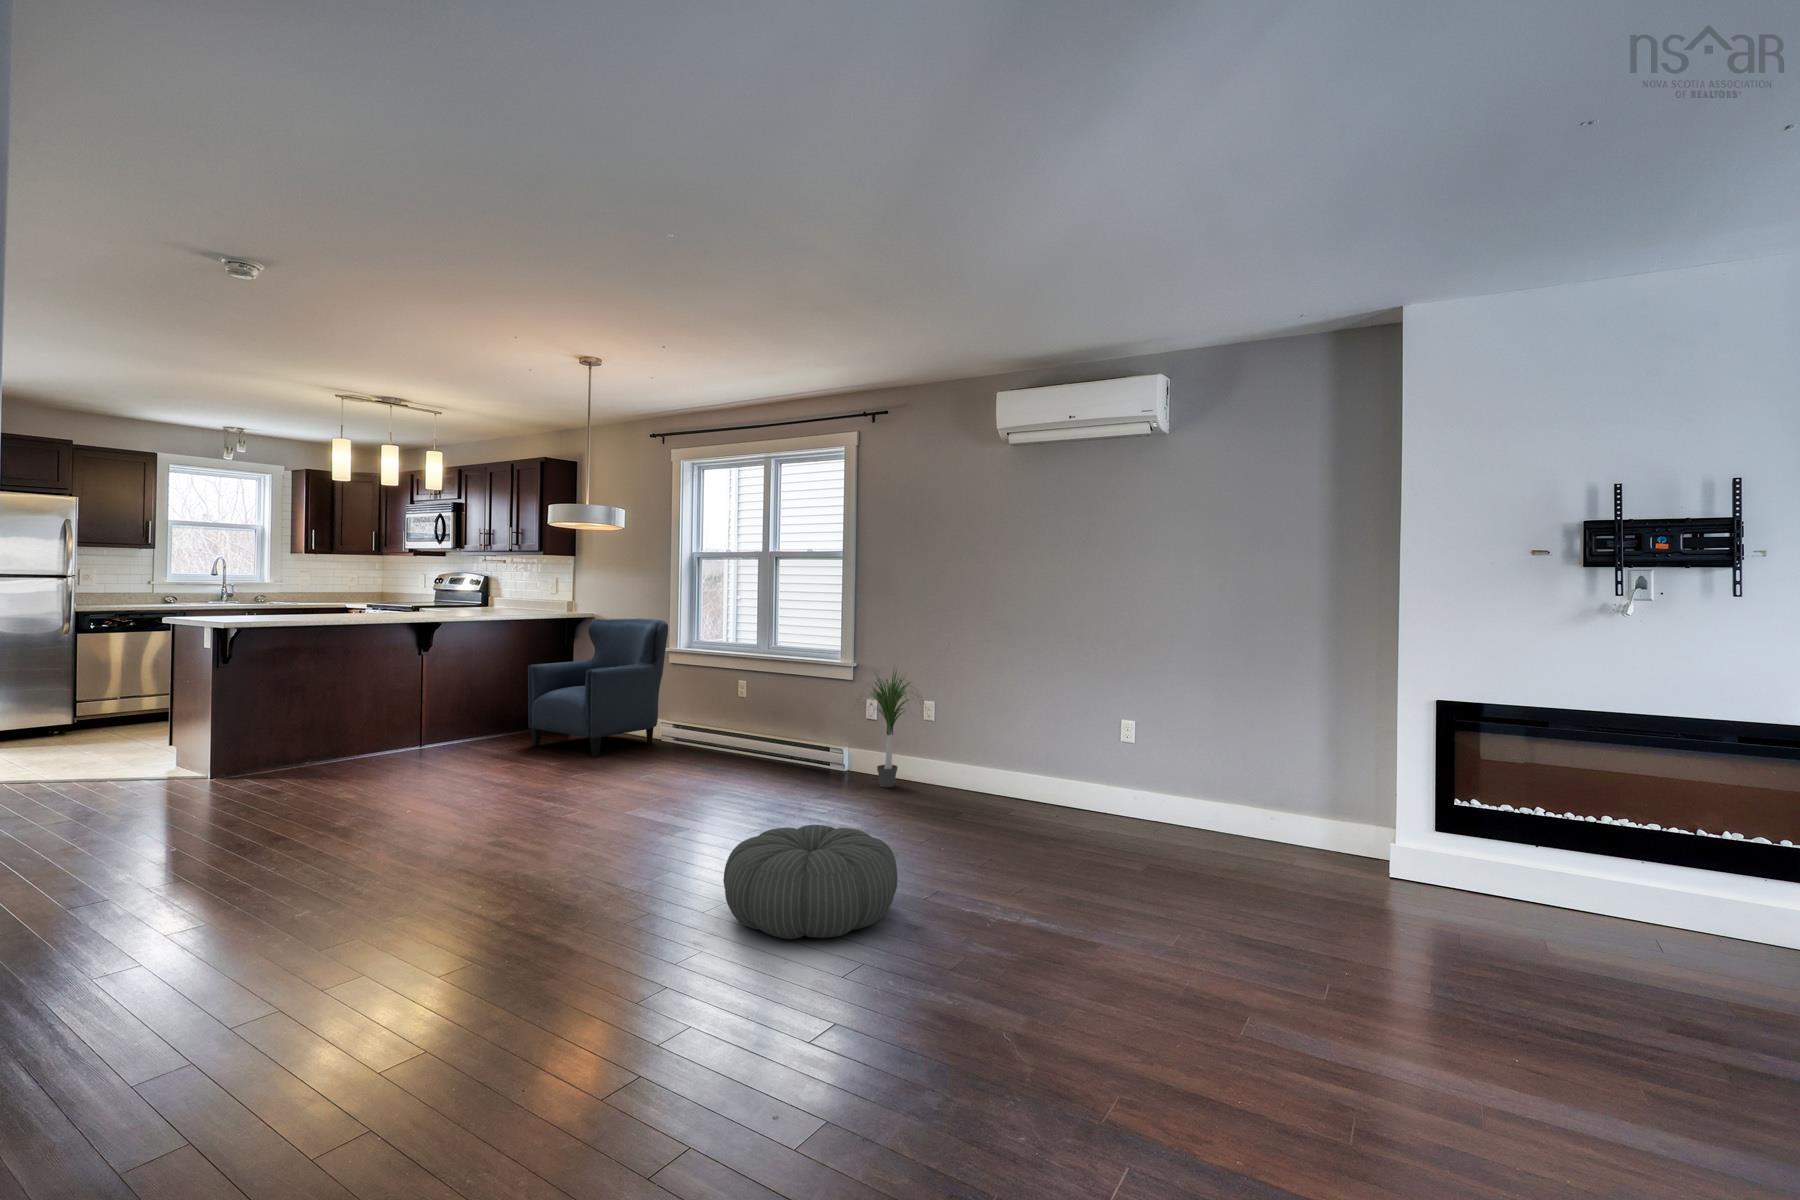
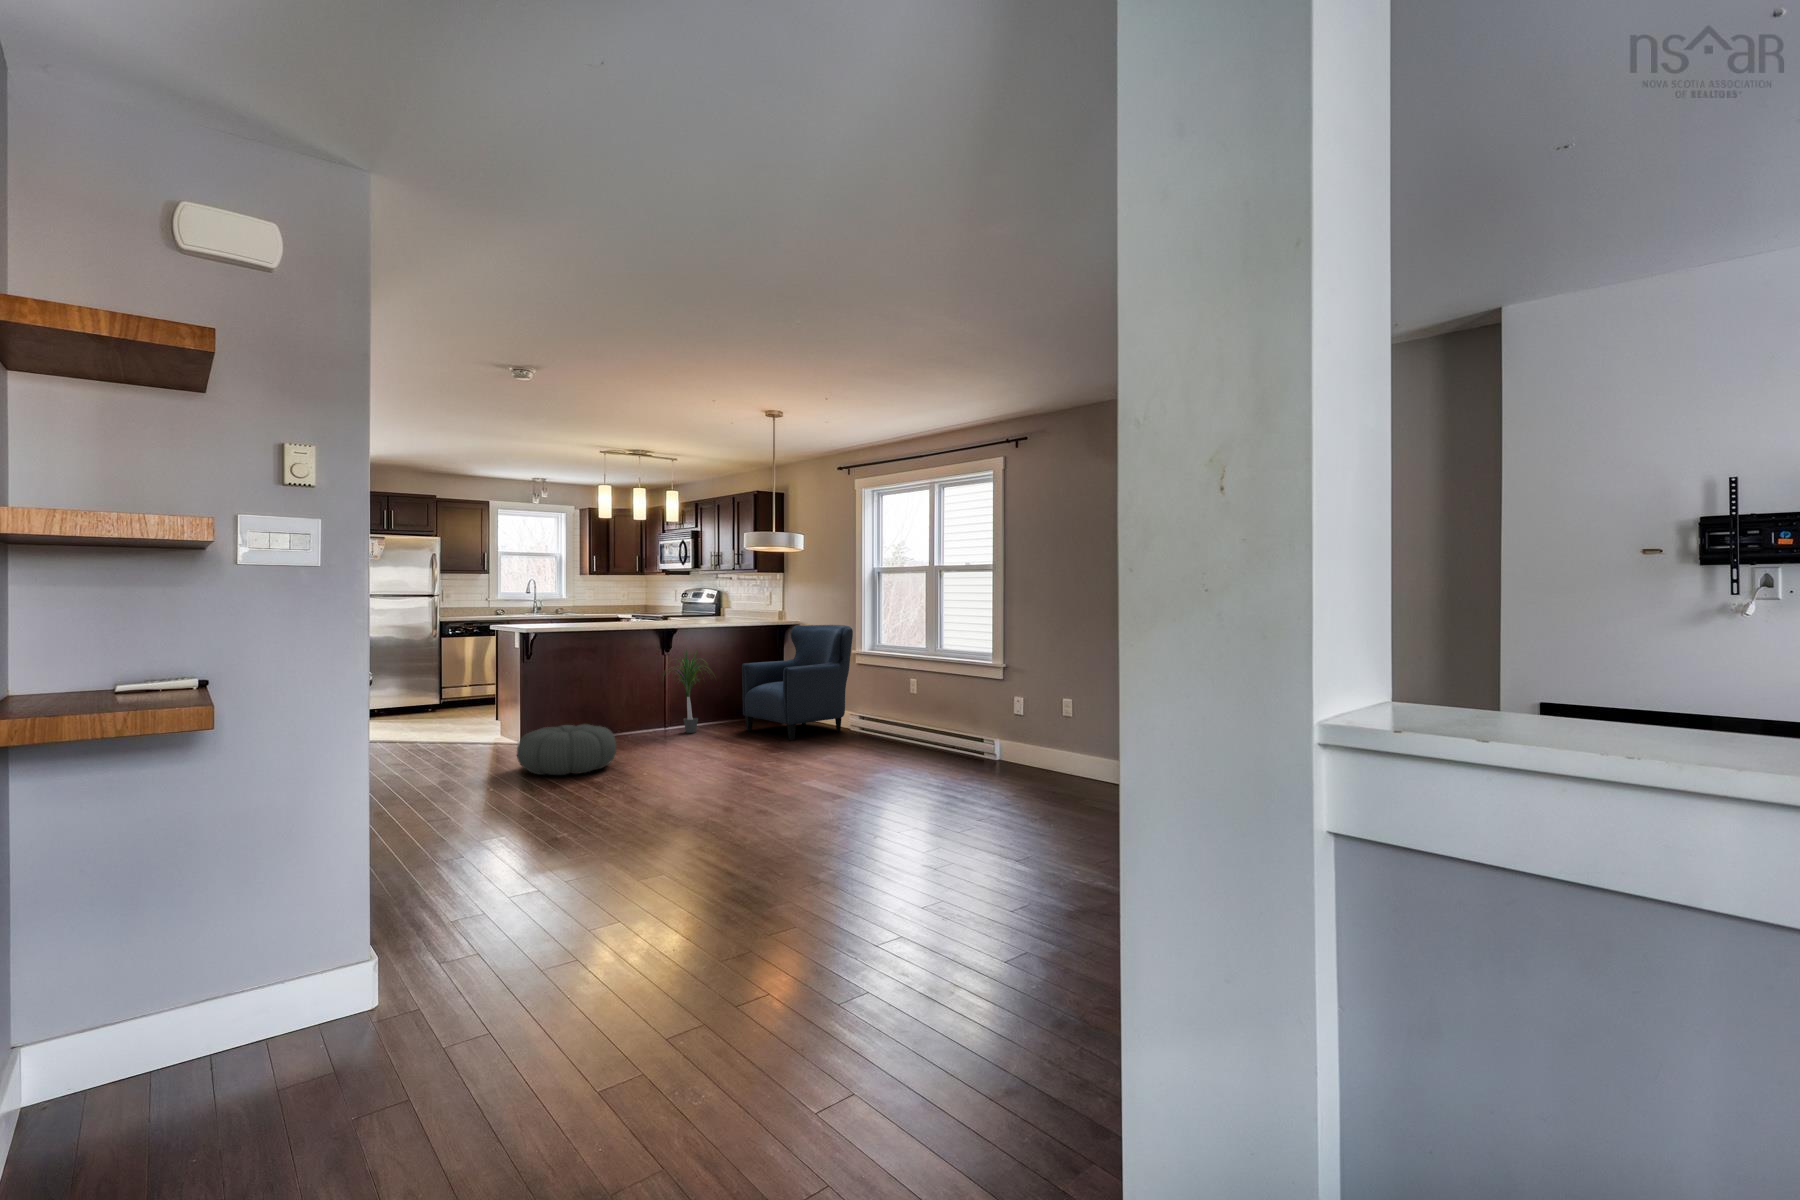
potted plant: present [859,671,919,787] -> present [665,651,702,733]
pouf: present [724,825,898,939] -> present [517,724,616,775]

